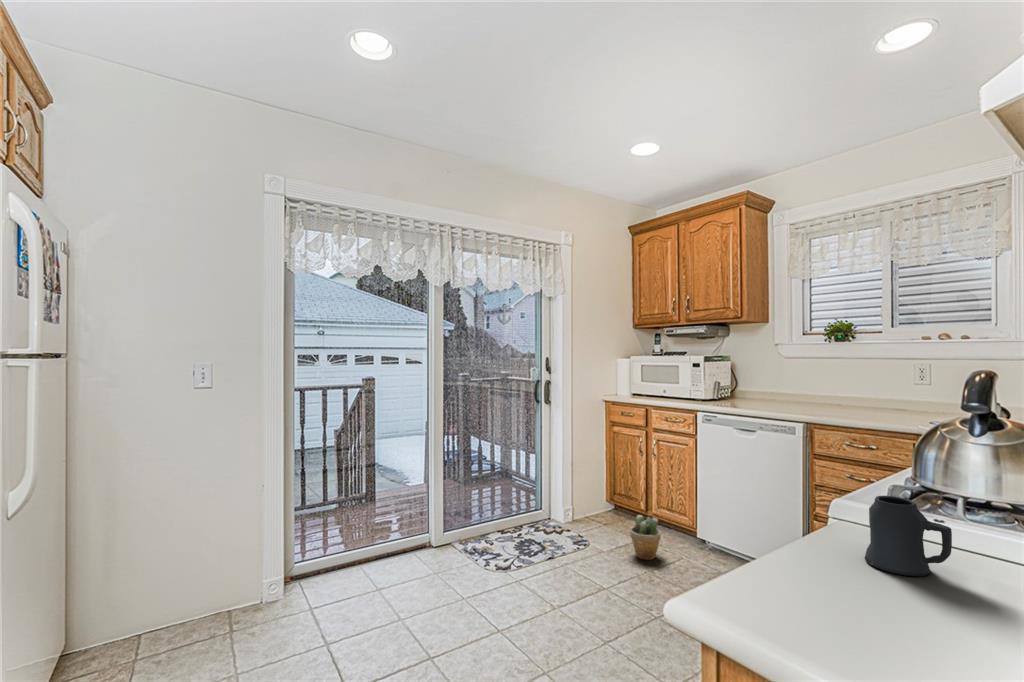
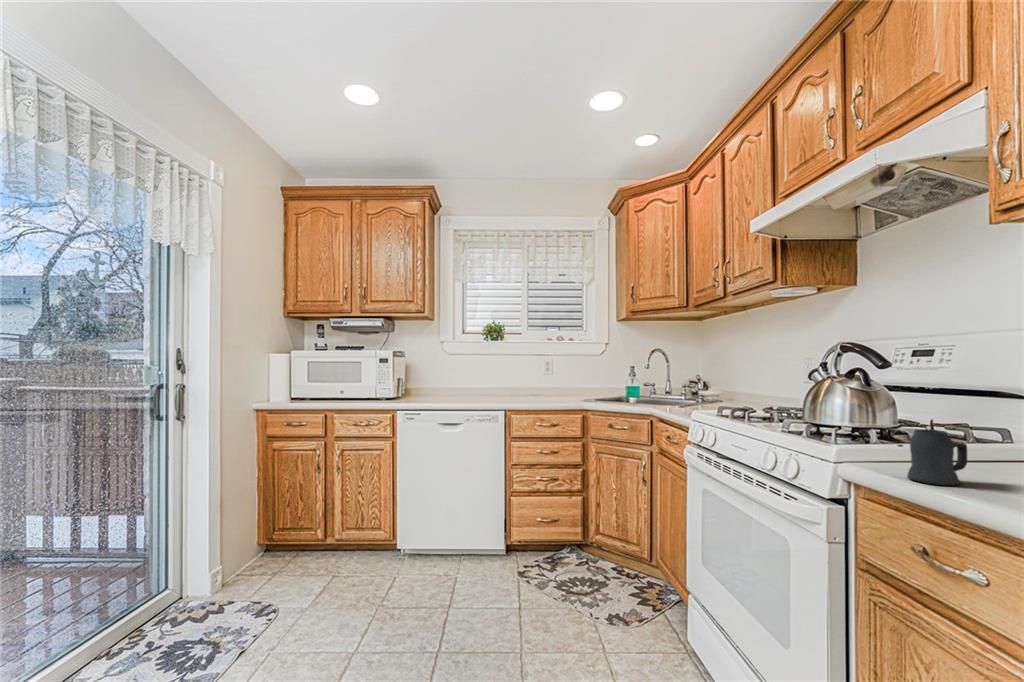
potted plant: present [630,515,661,560] -> none [340,540,379,597]

